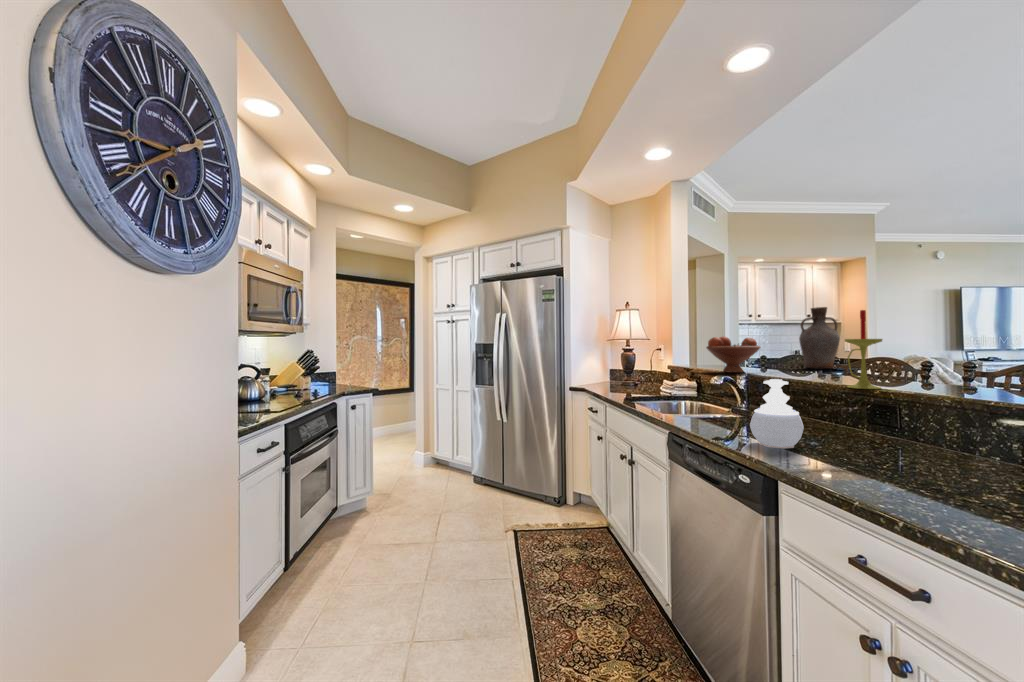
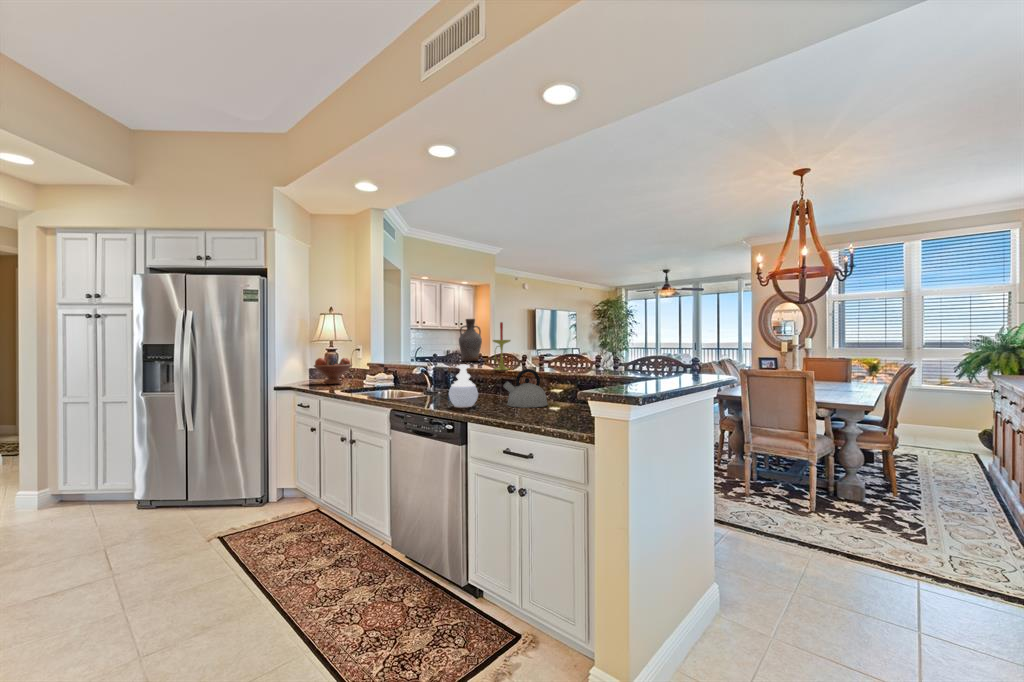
fruit bowl: present [706,336,761,373] -> present [314,358,352,384]
kettle: none [856,393,967,470] -> present [503,369,548,408]

